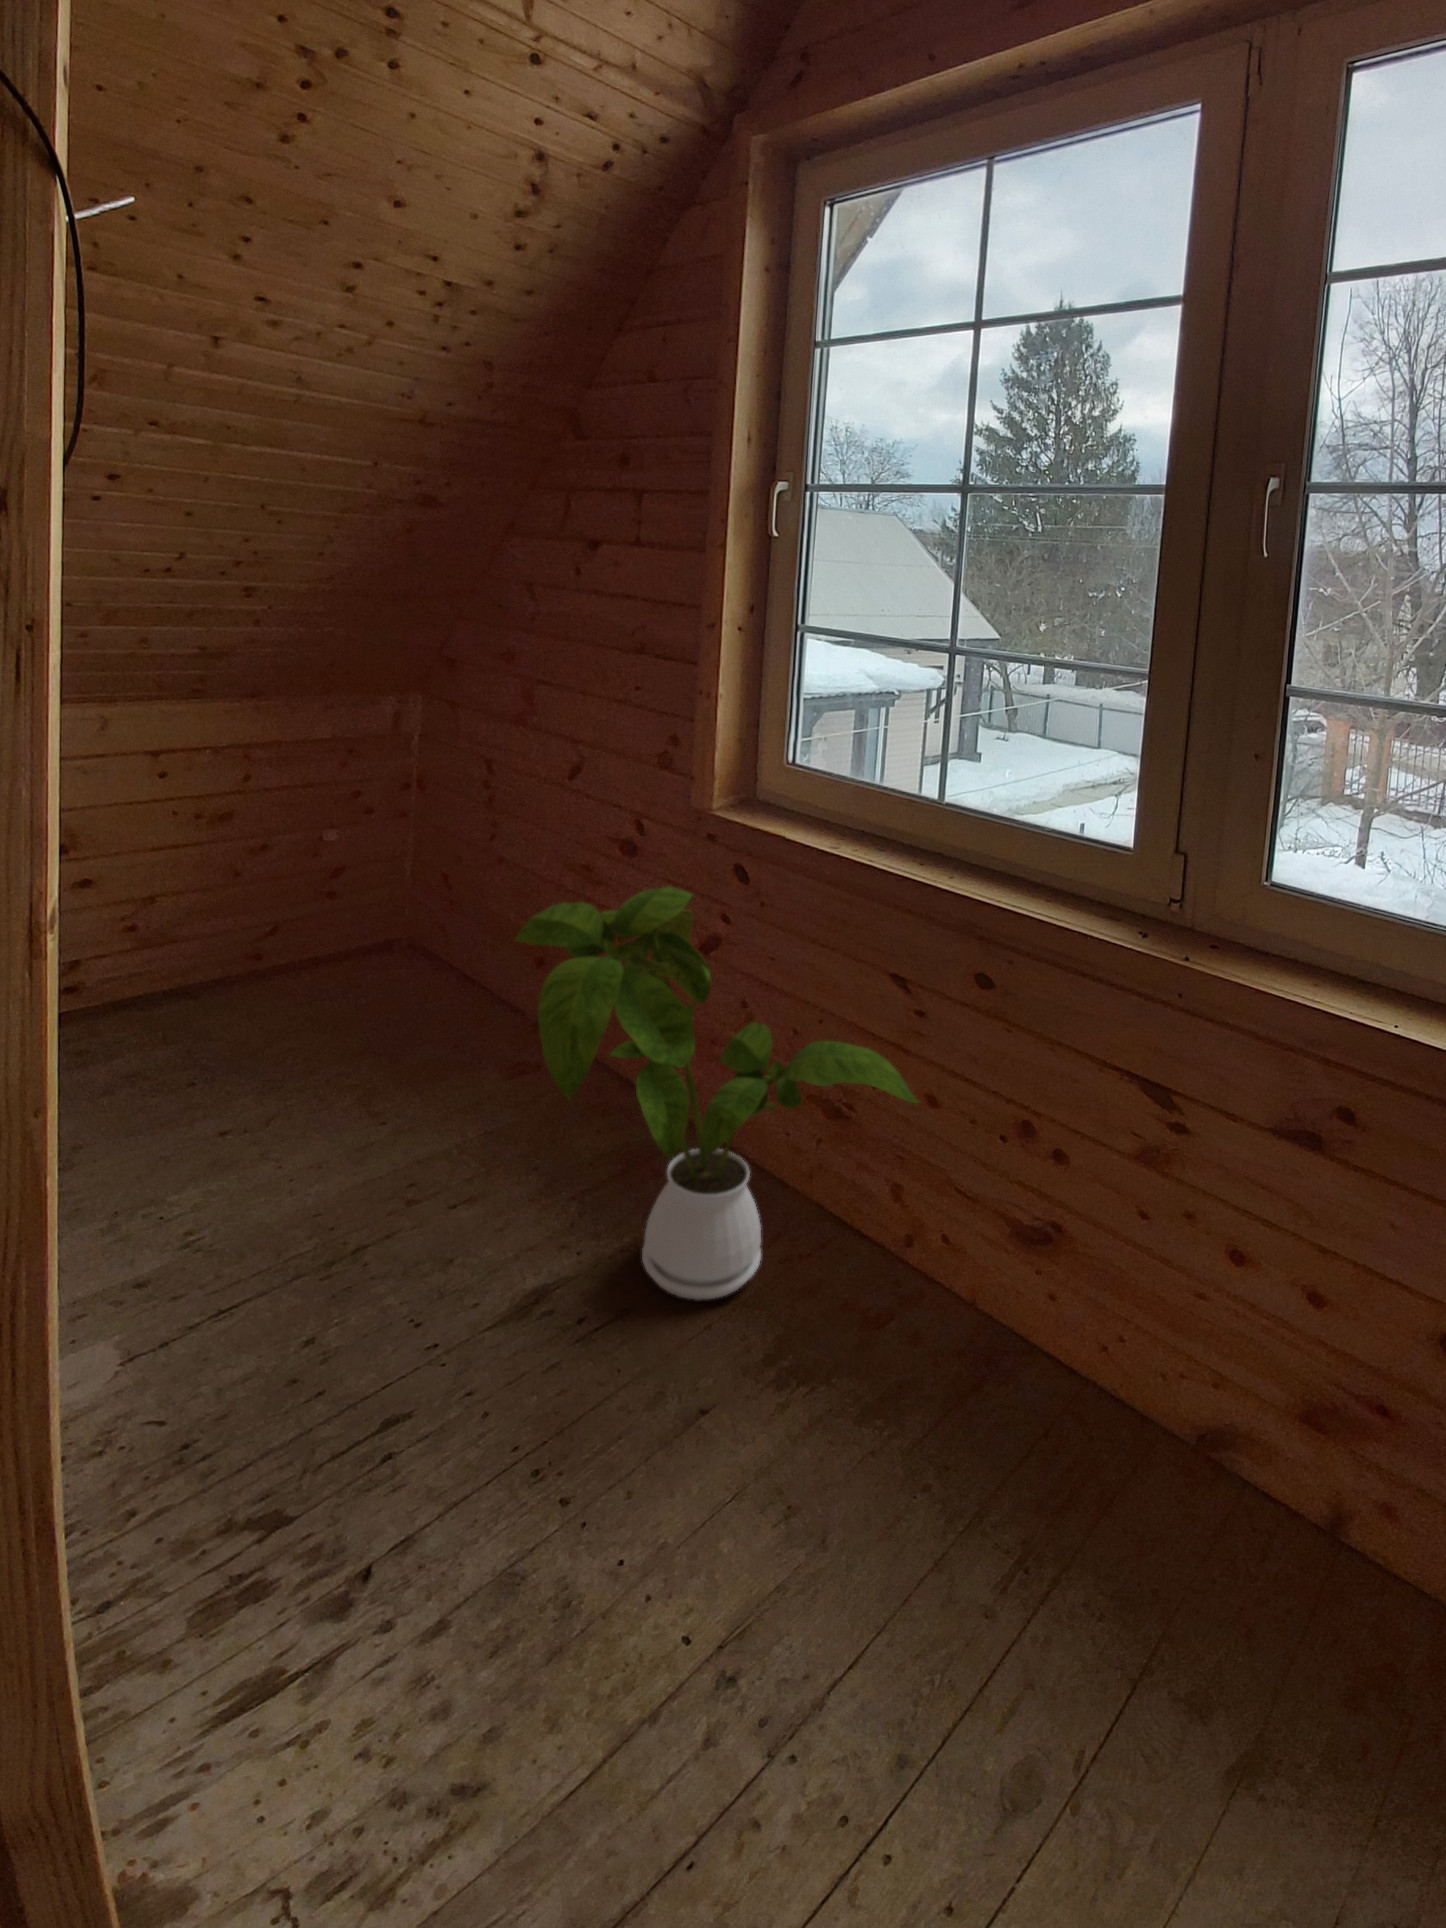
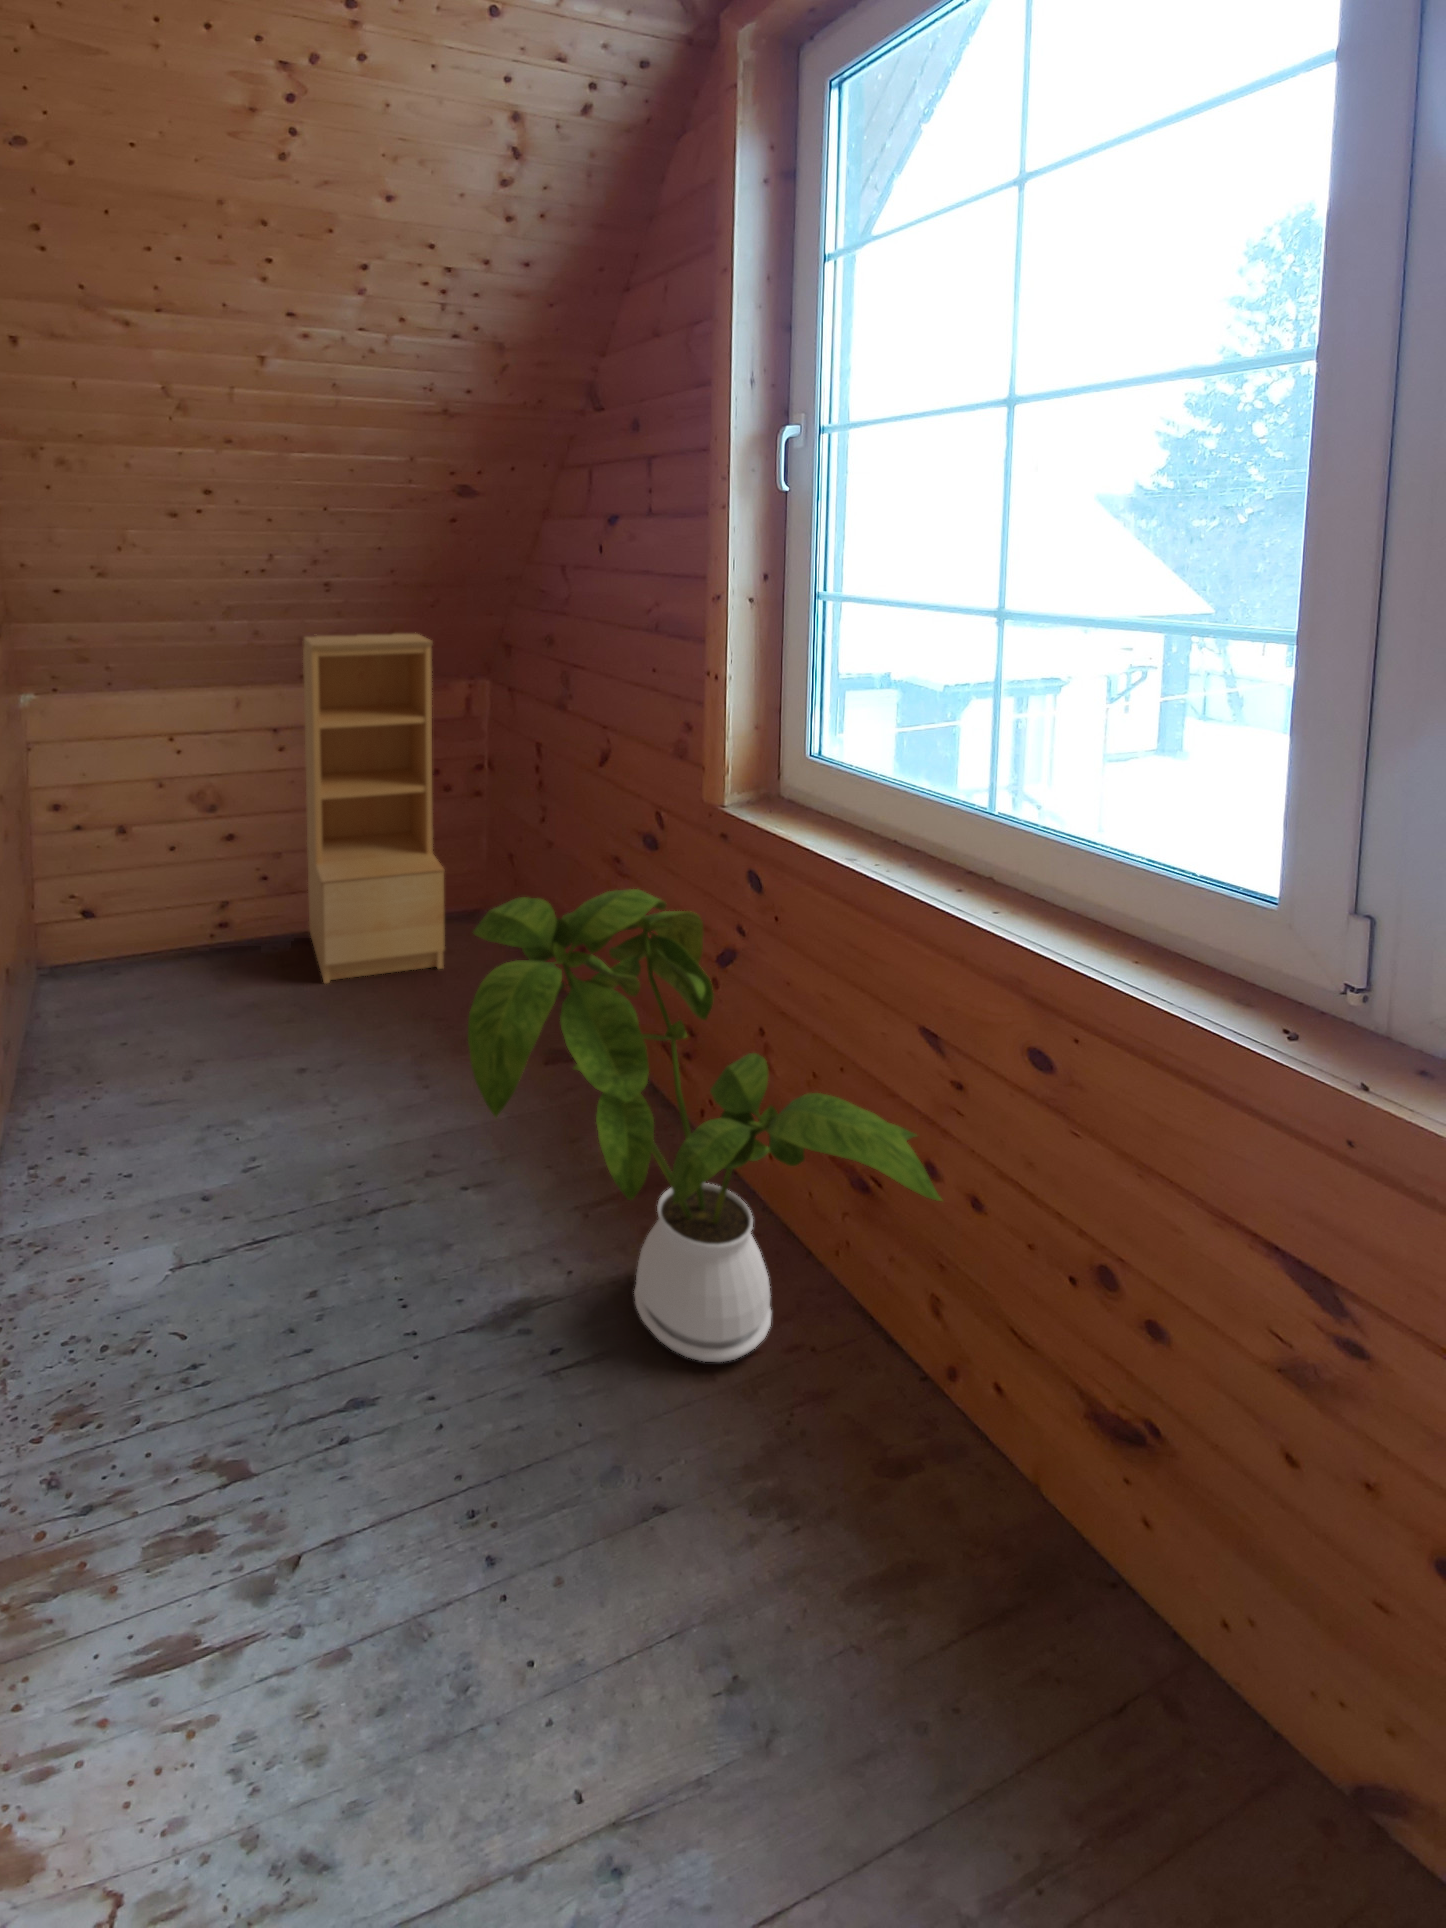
bookshelf: none [181,642,373,1043] -> present [303,634,445,983]

